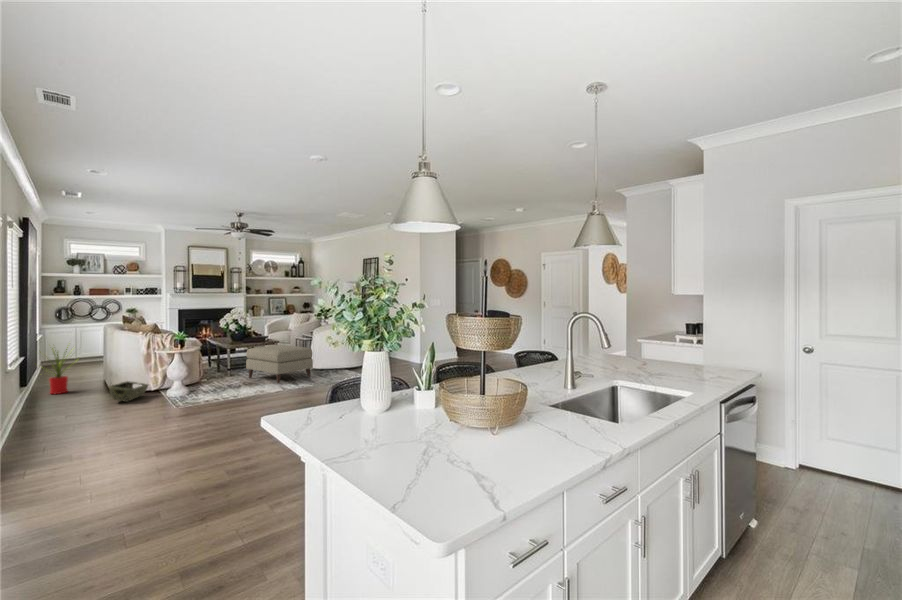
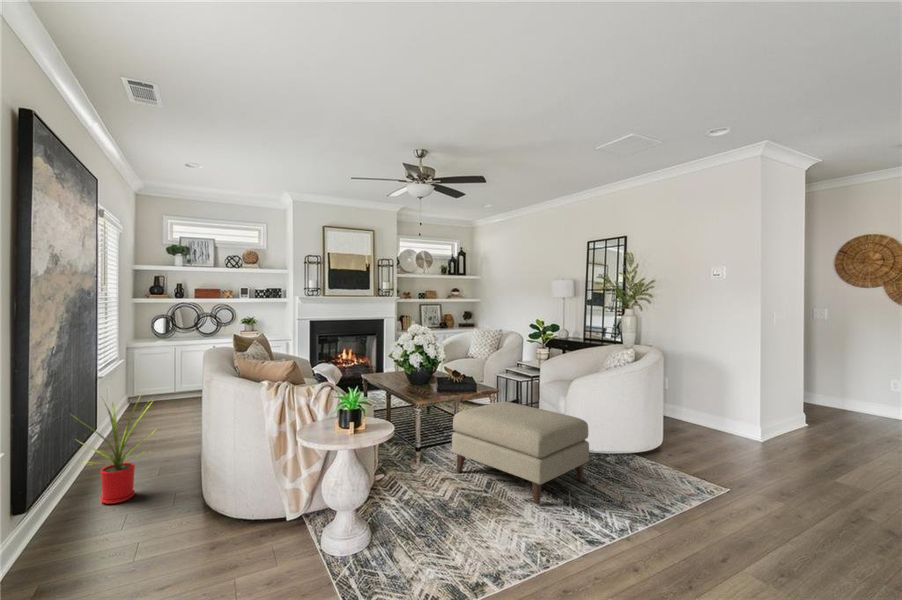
woven basket: present [109,381,148,401] -> none [198,497,283,566]

